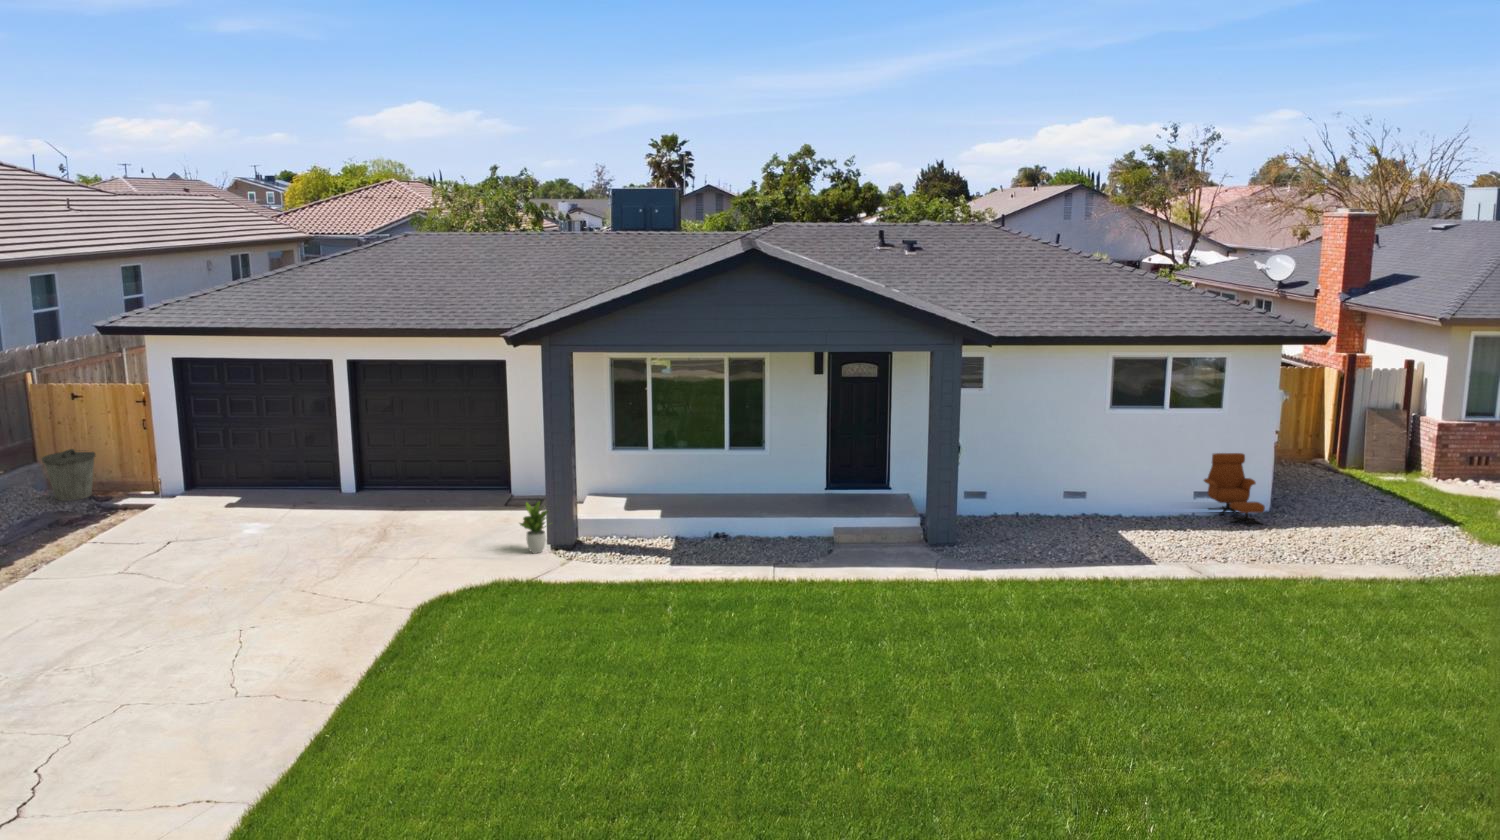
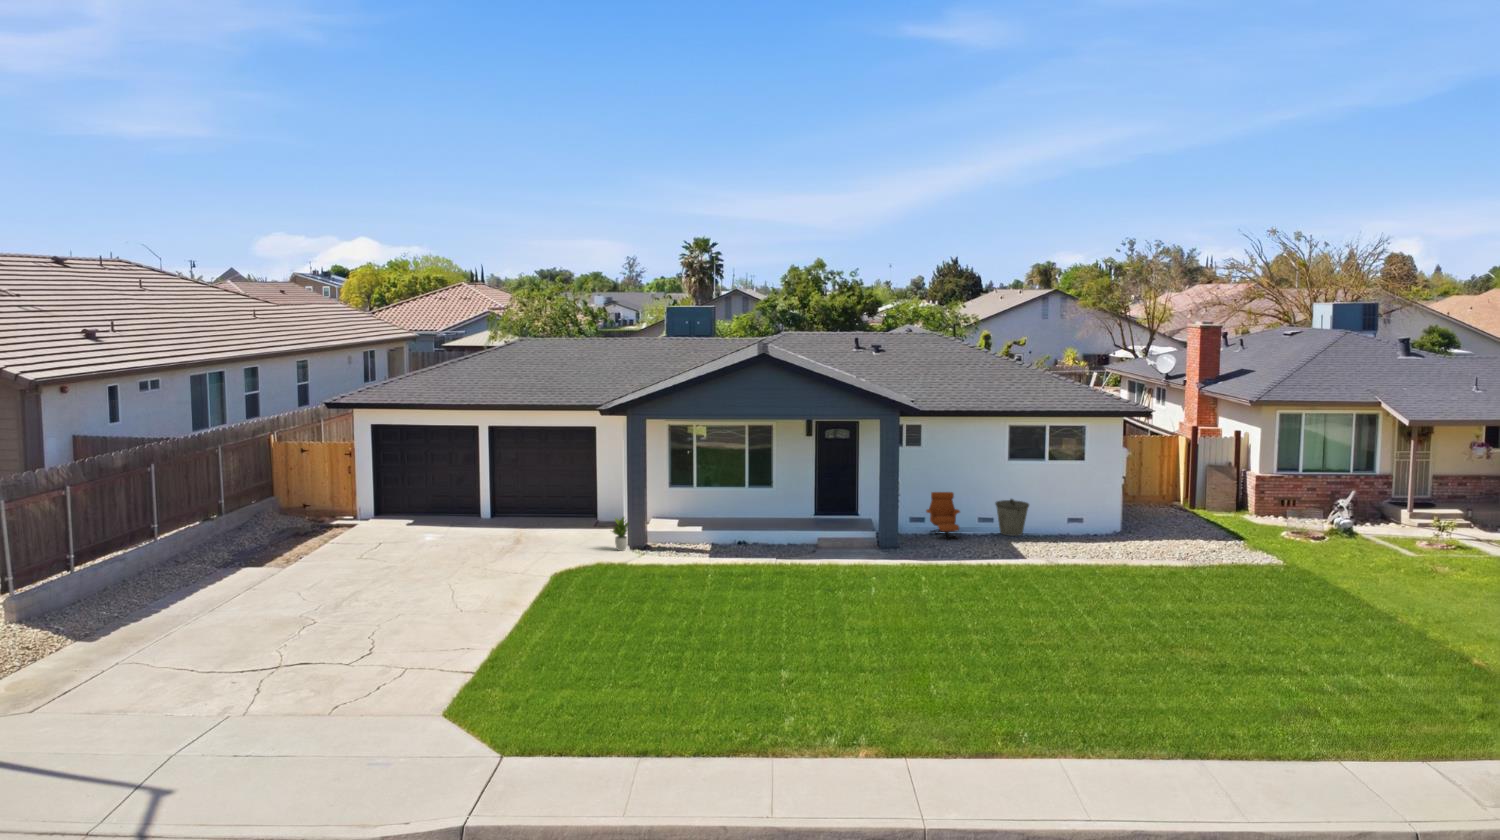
trash can: present [42,449,96,501] -> present [996,499,1029,536]
lounge chair: present [1204,453,1265,526] -> present [926,492,960,539]

